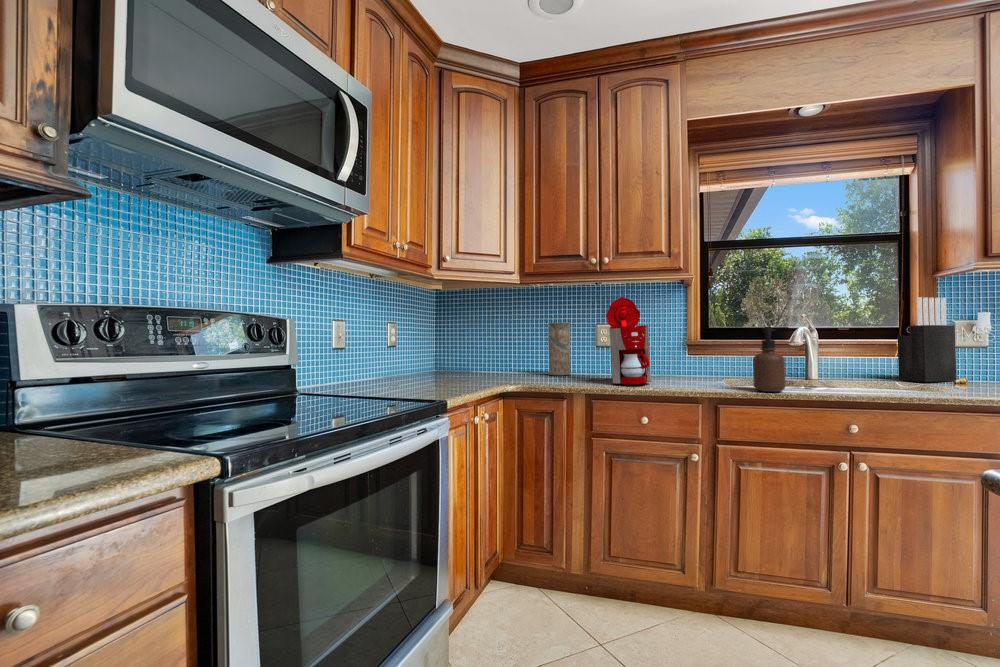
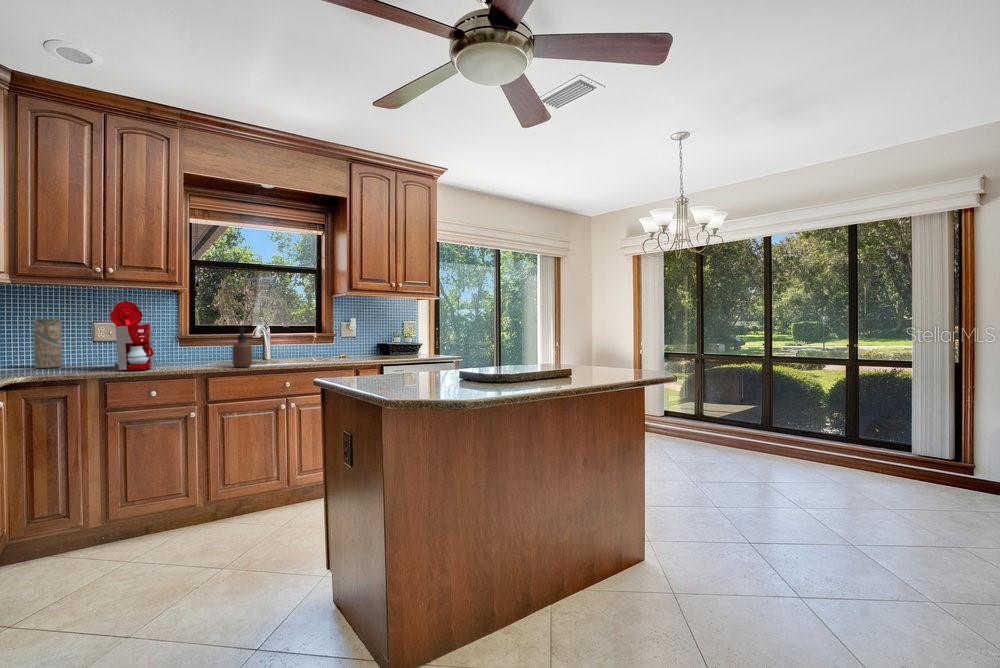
knife block: present [897,297,956,382] -> none [313,310,339,357]

